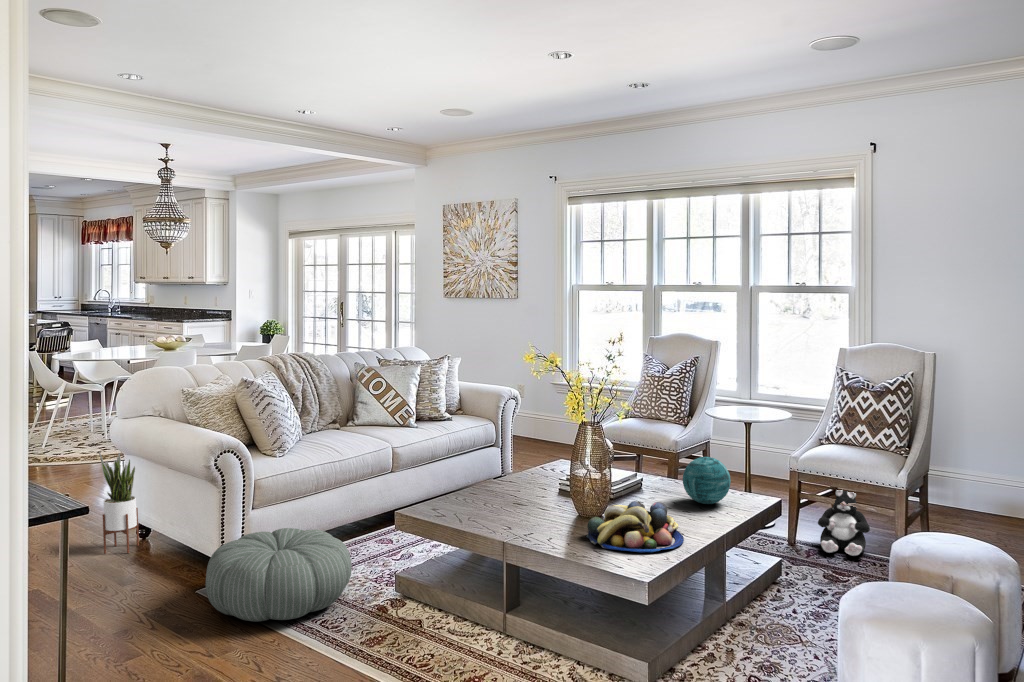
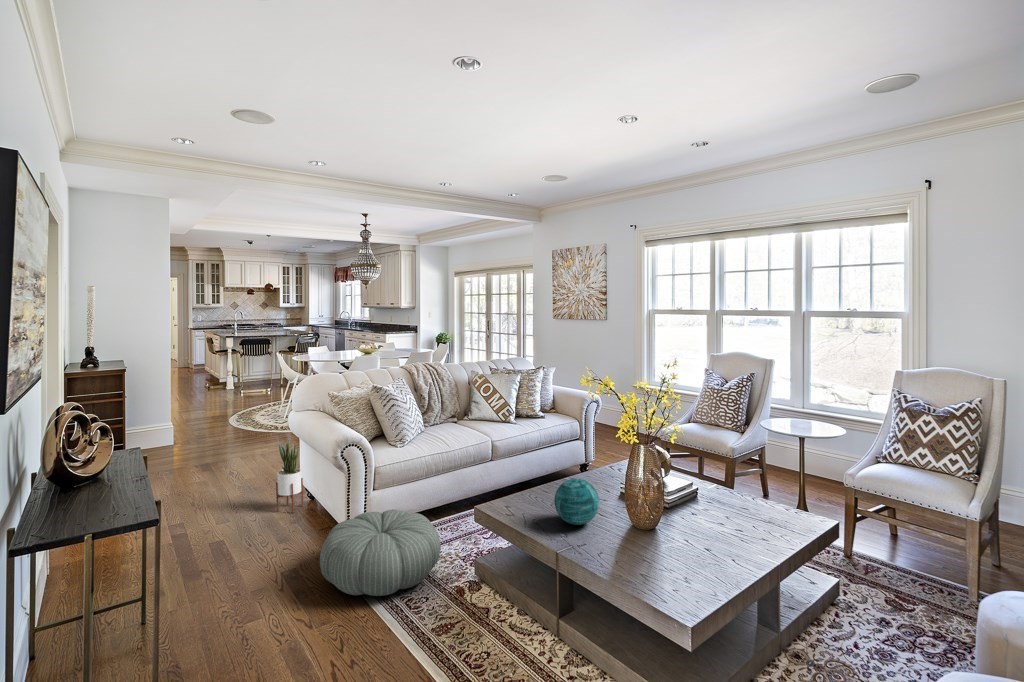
decorative orb: present [683,457,731,504] -> present [554,478,599,525]
plush toy: present [818,490,870,556] -> none [875,508,933,578]
fruit bowl: present [586,501,684,552] -> none [636,525,737,588]

